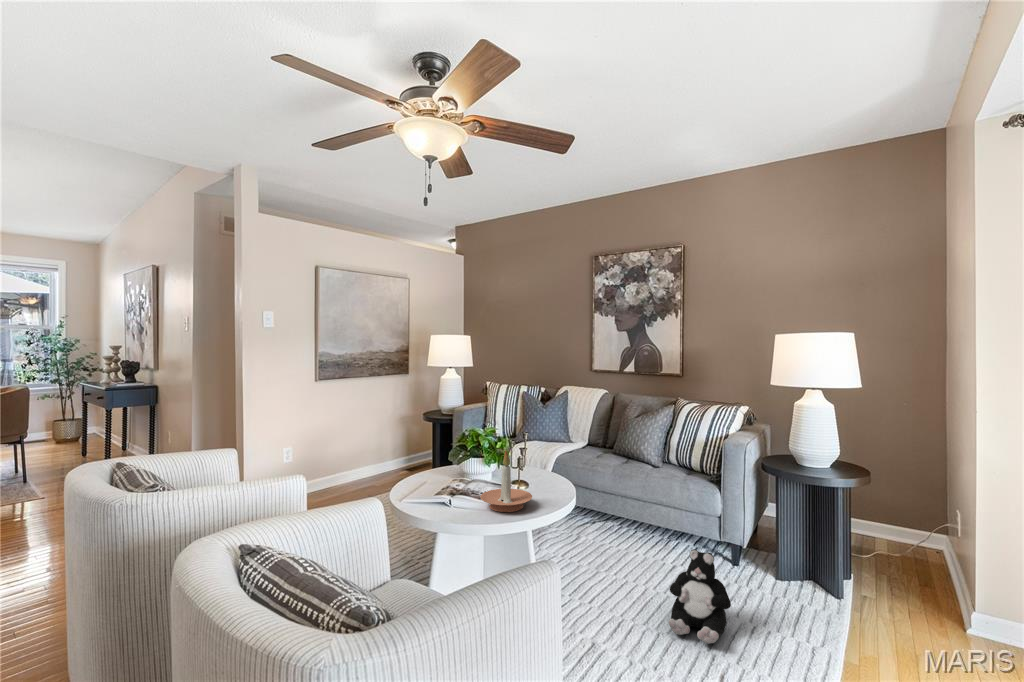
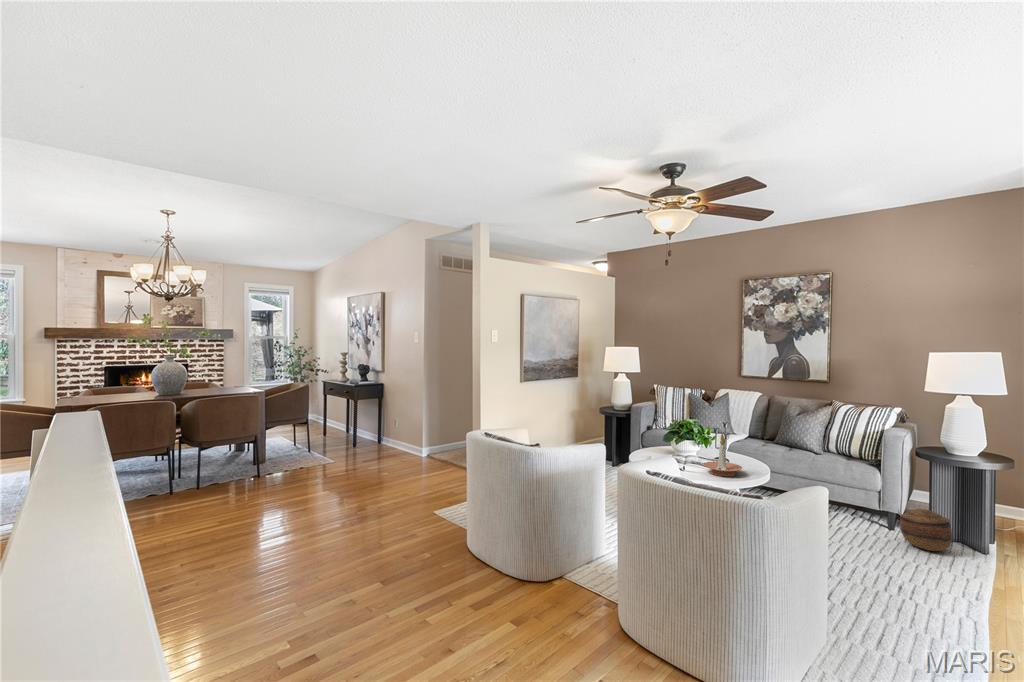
basket: none [740,540,799,598] -> present [900,509,952,551]
plush toy: present [669,549,731,644] -> none [850,509,902,571]

